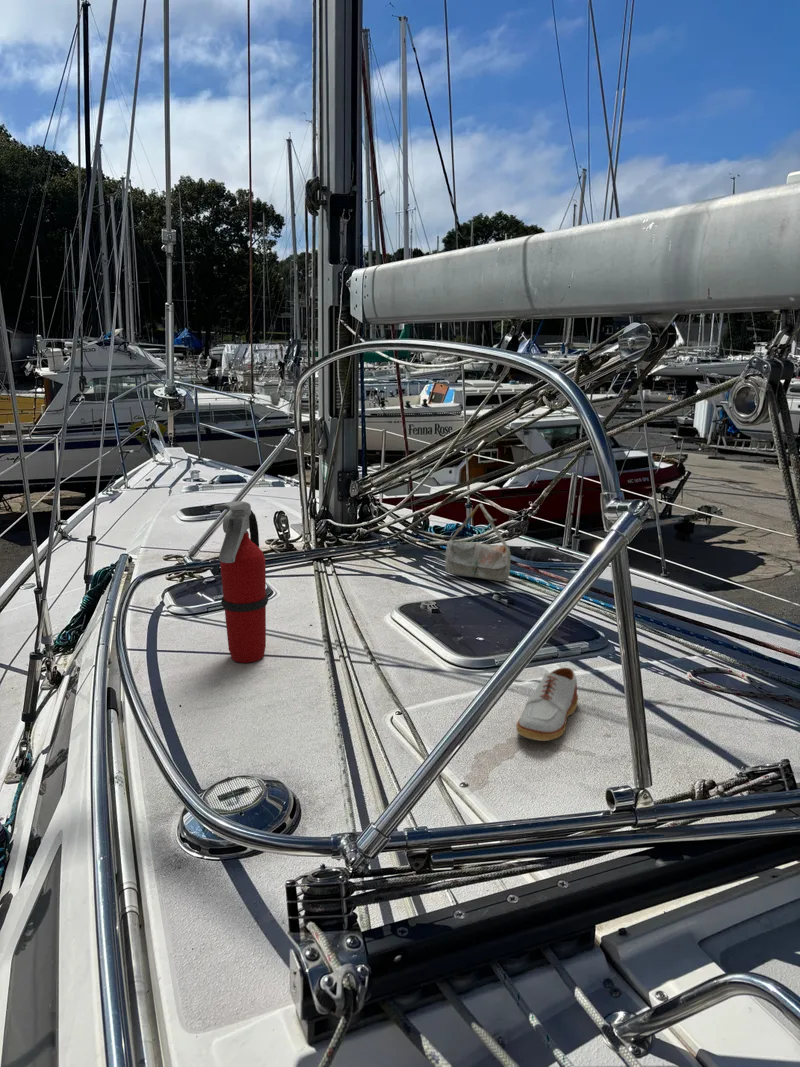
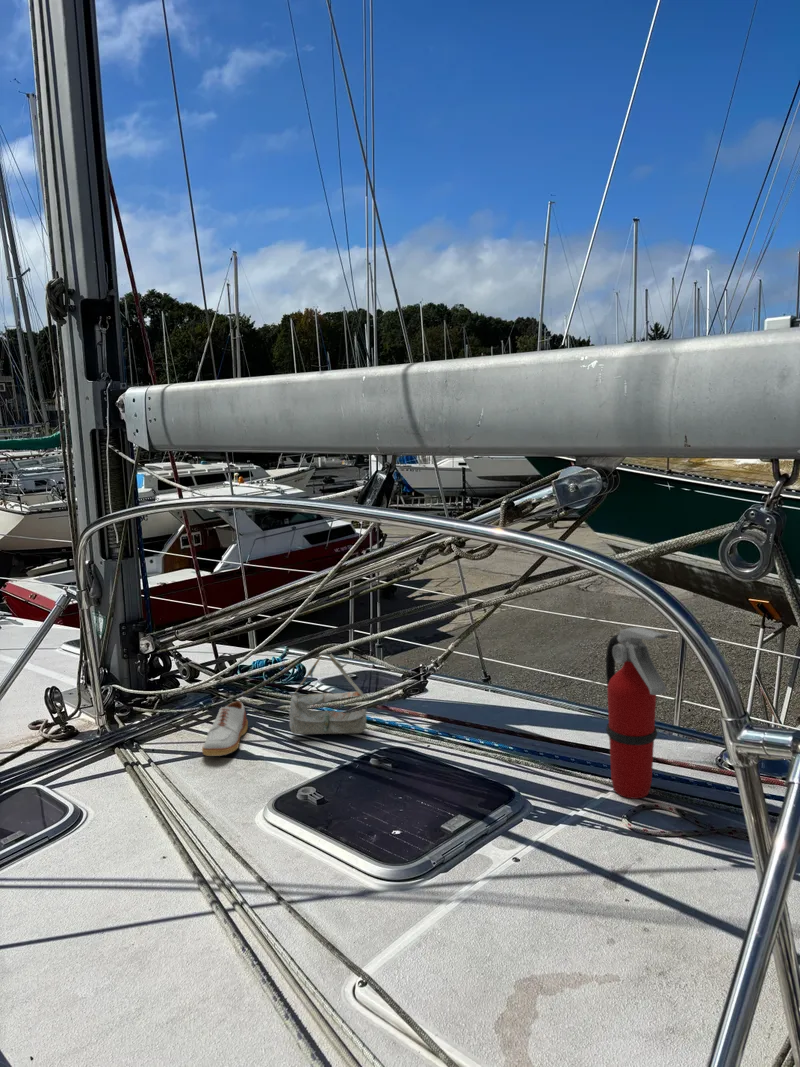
fire extinguisher: present [214,501,268,663] -> present [606,627,669,799]
shoe: present [516,668,578,741] -> present [202,702,248,756]

